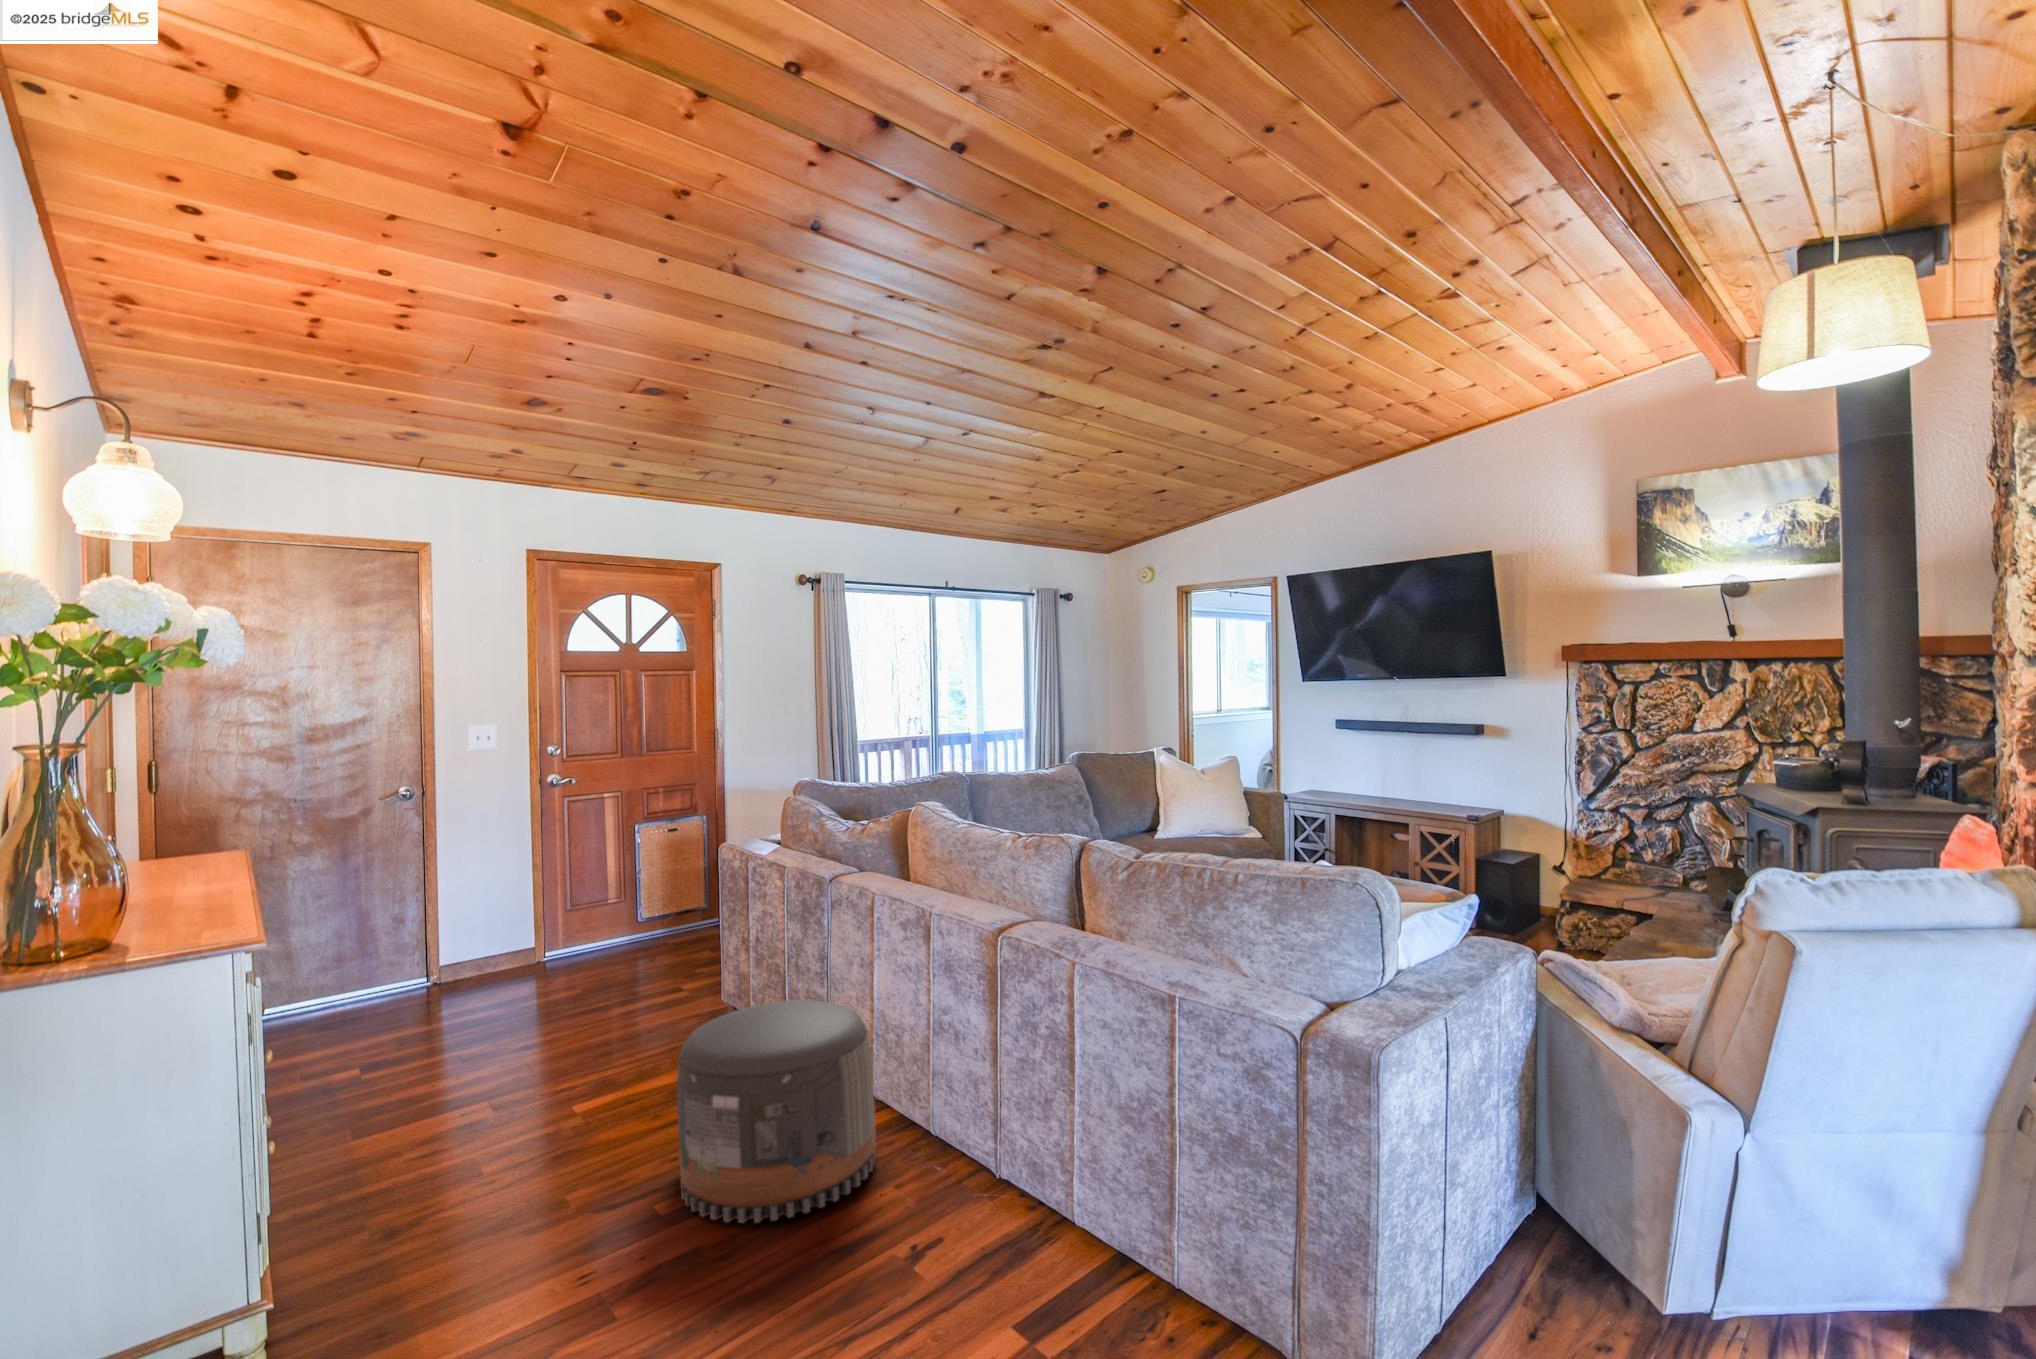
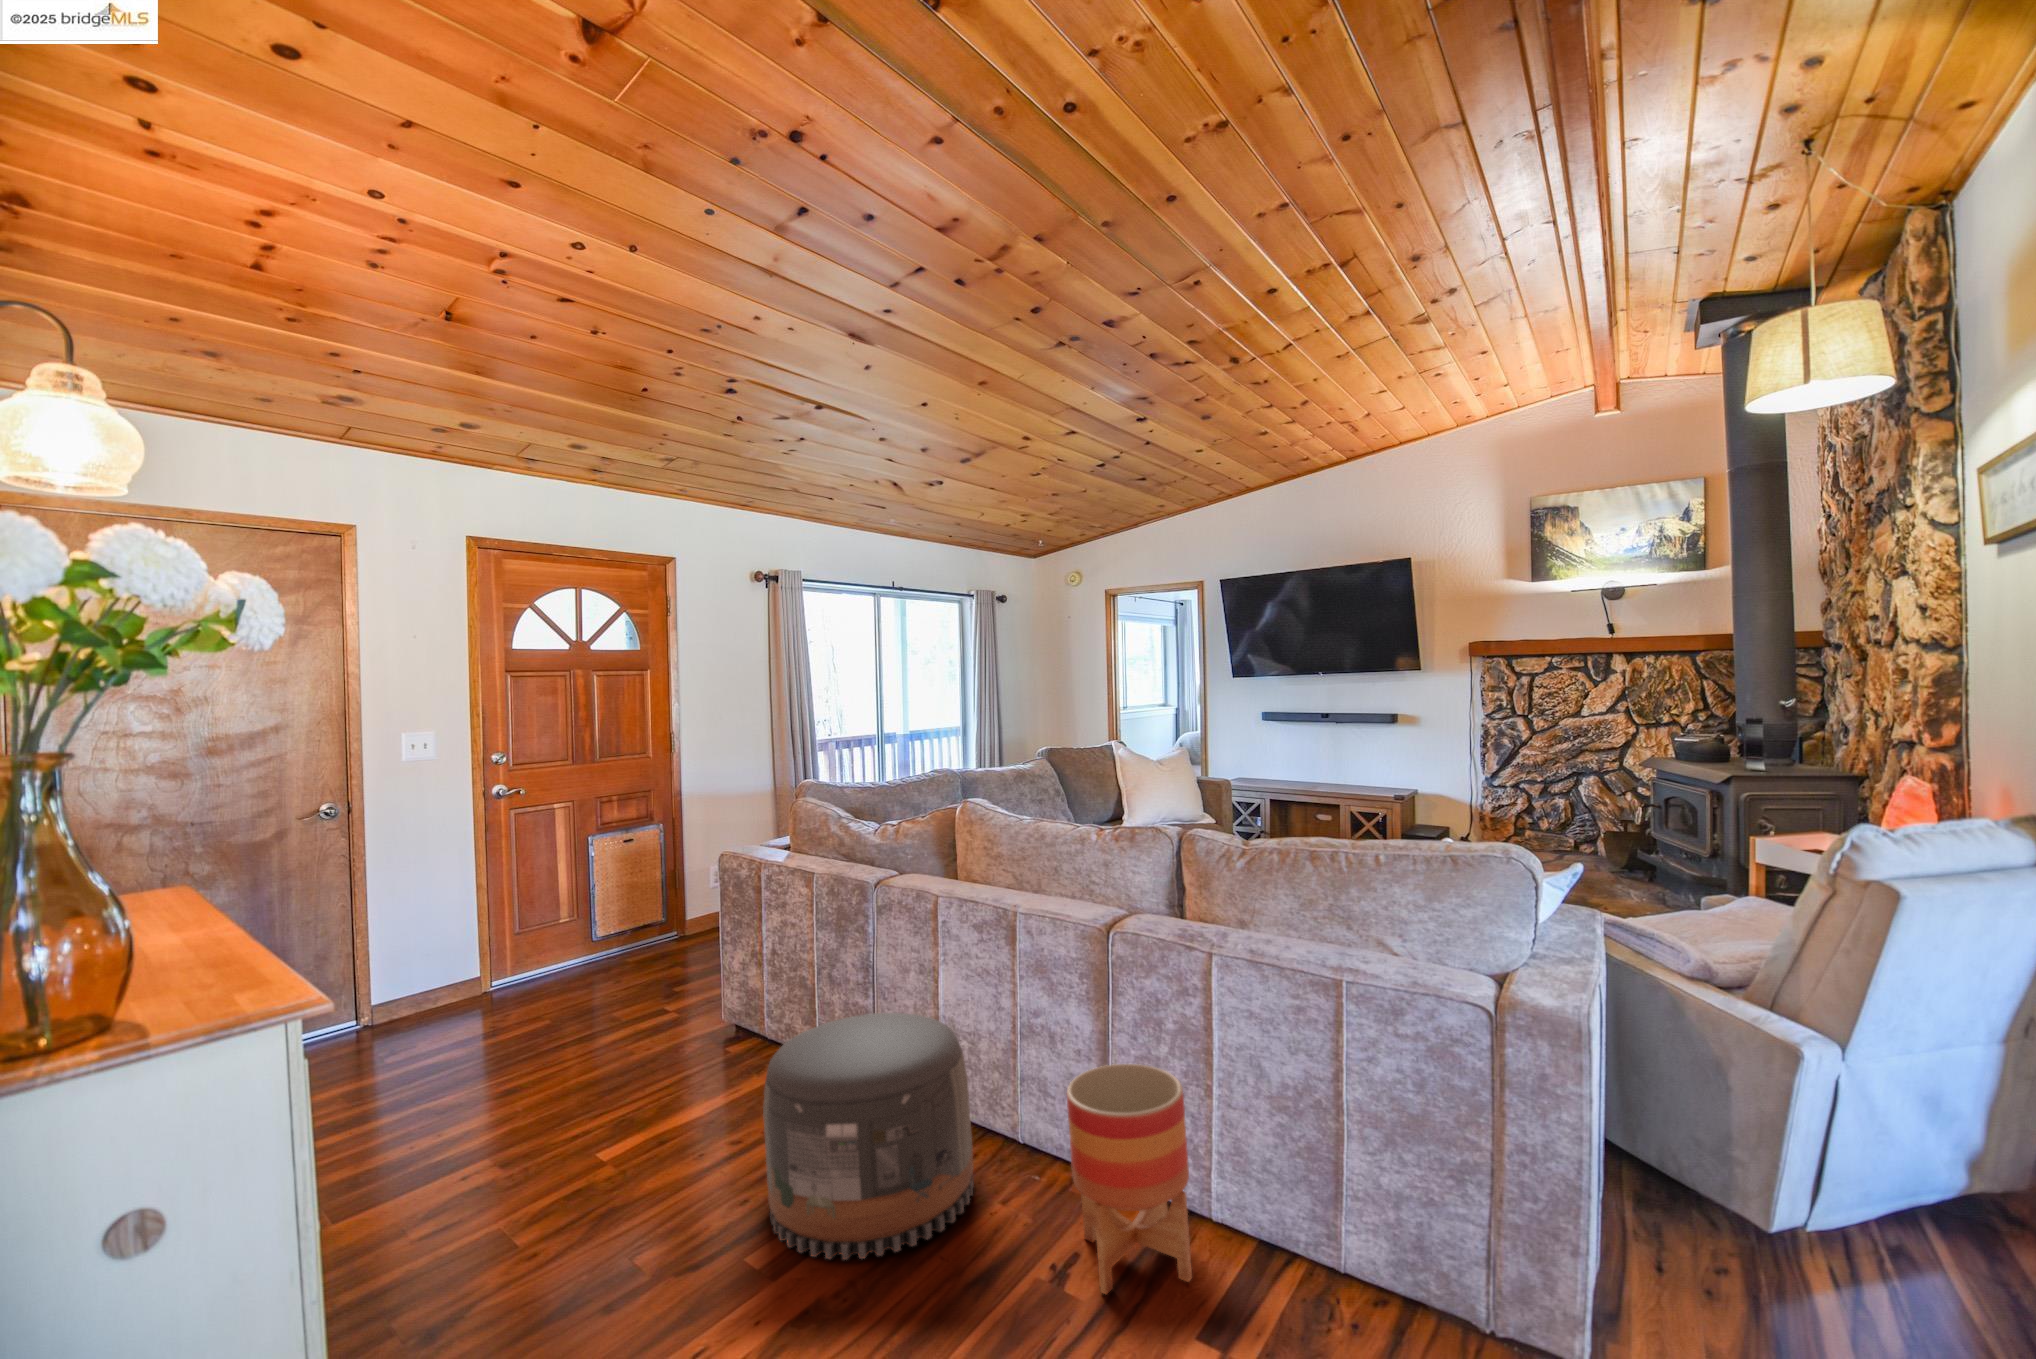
planter: none [924,1065,1040,1283] -> present [1067,1064,1192,1294]

